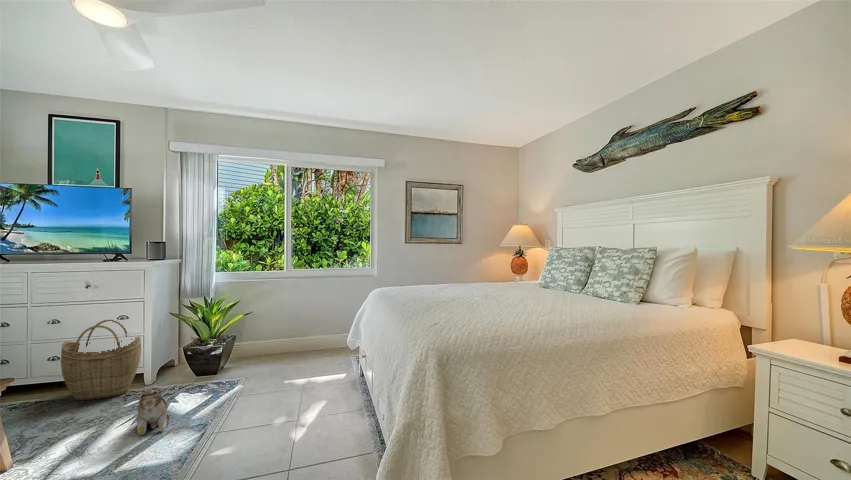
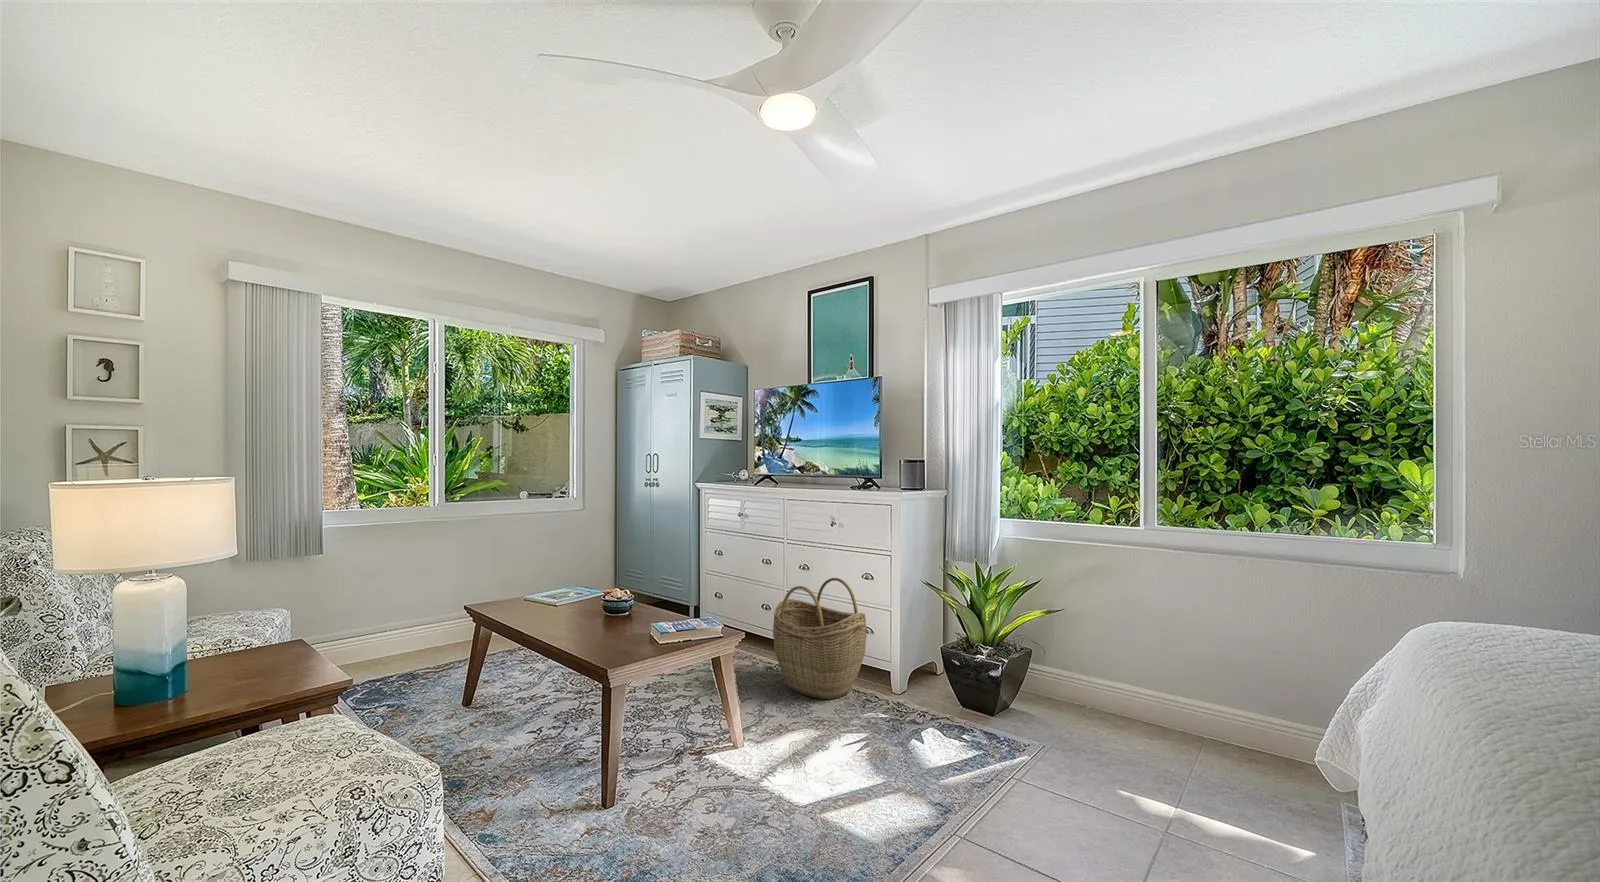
plush toy: present [136,390,170,435] -> none [710,724,805,804]

